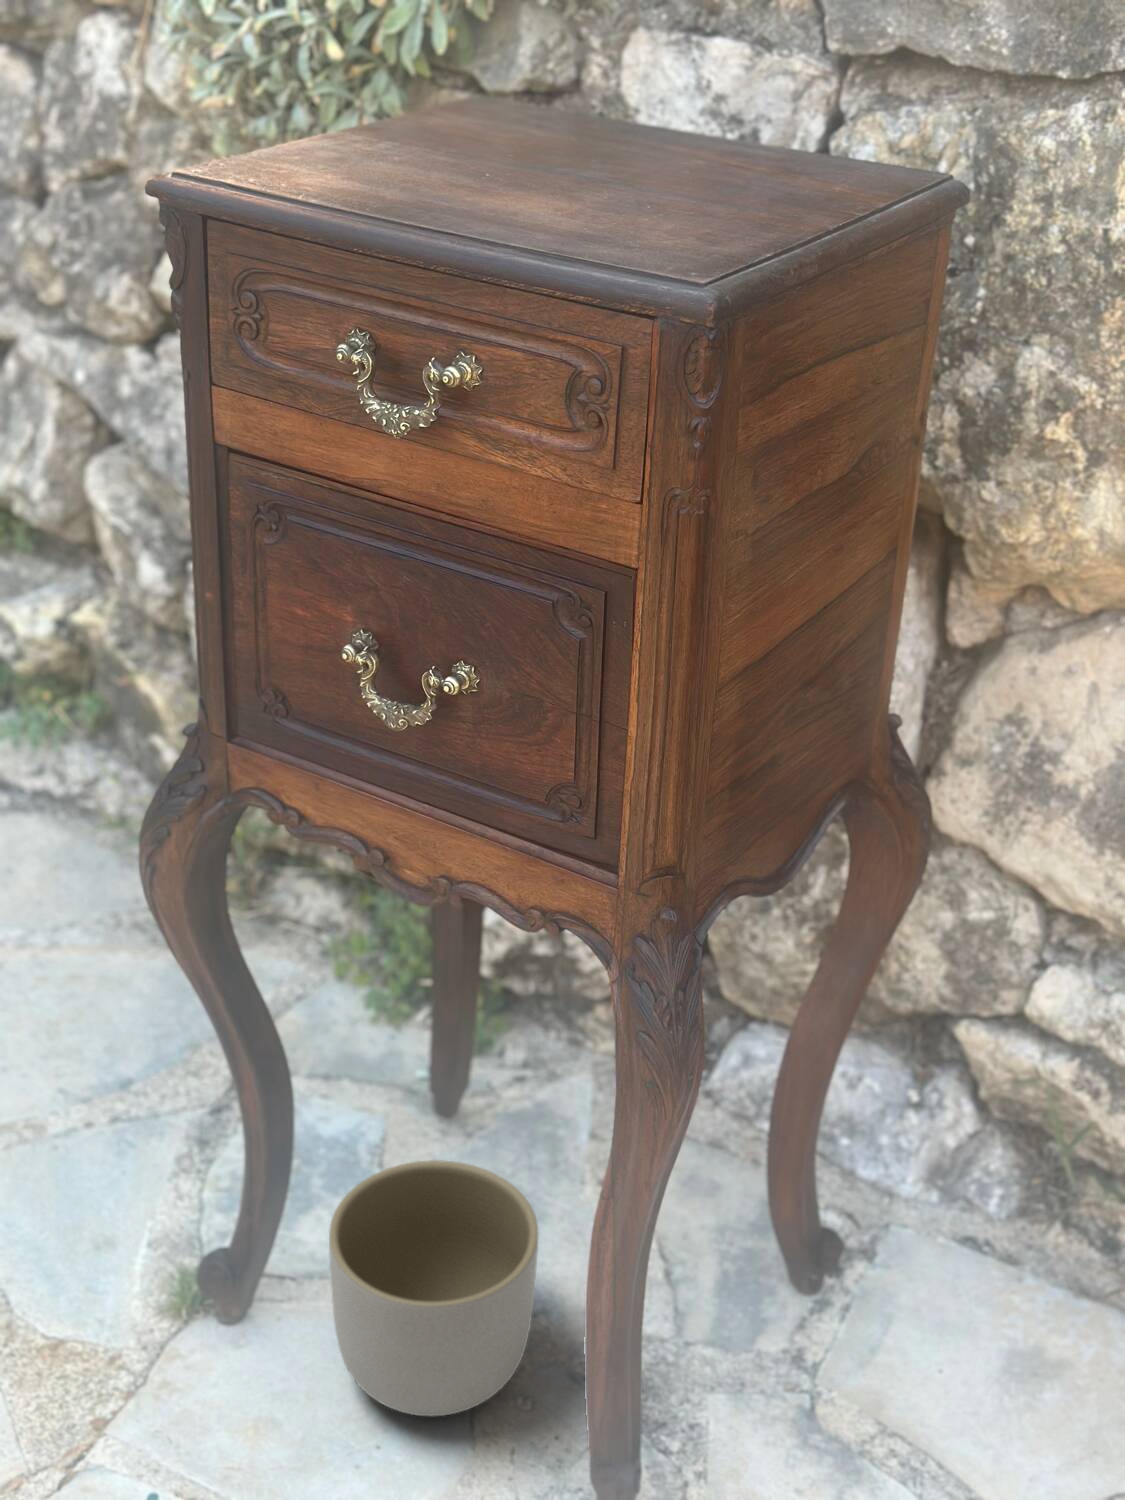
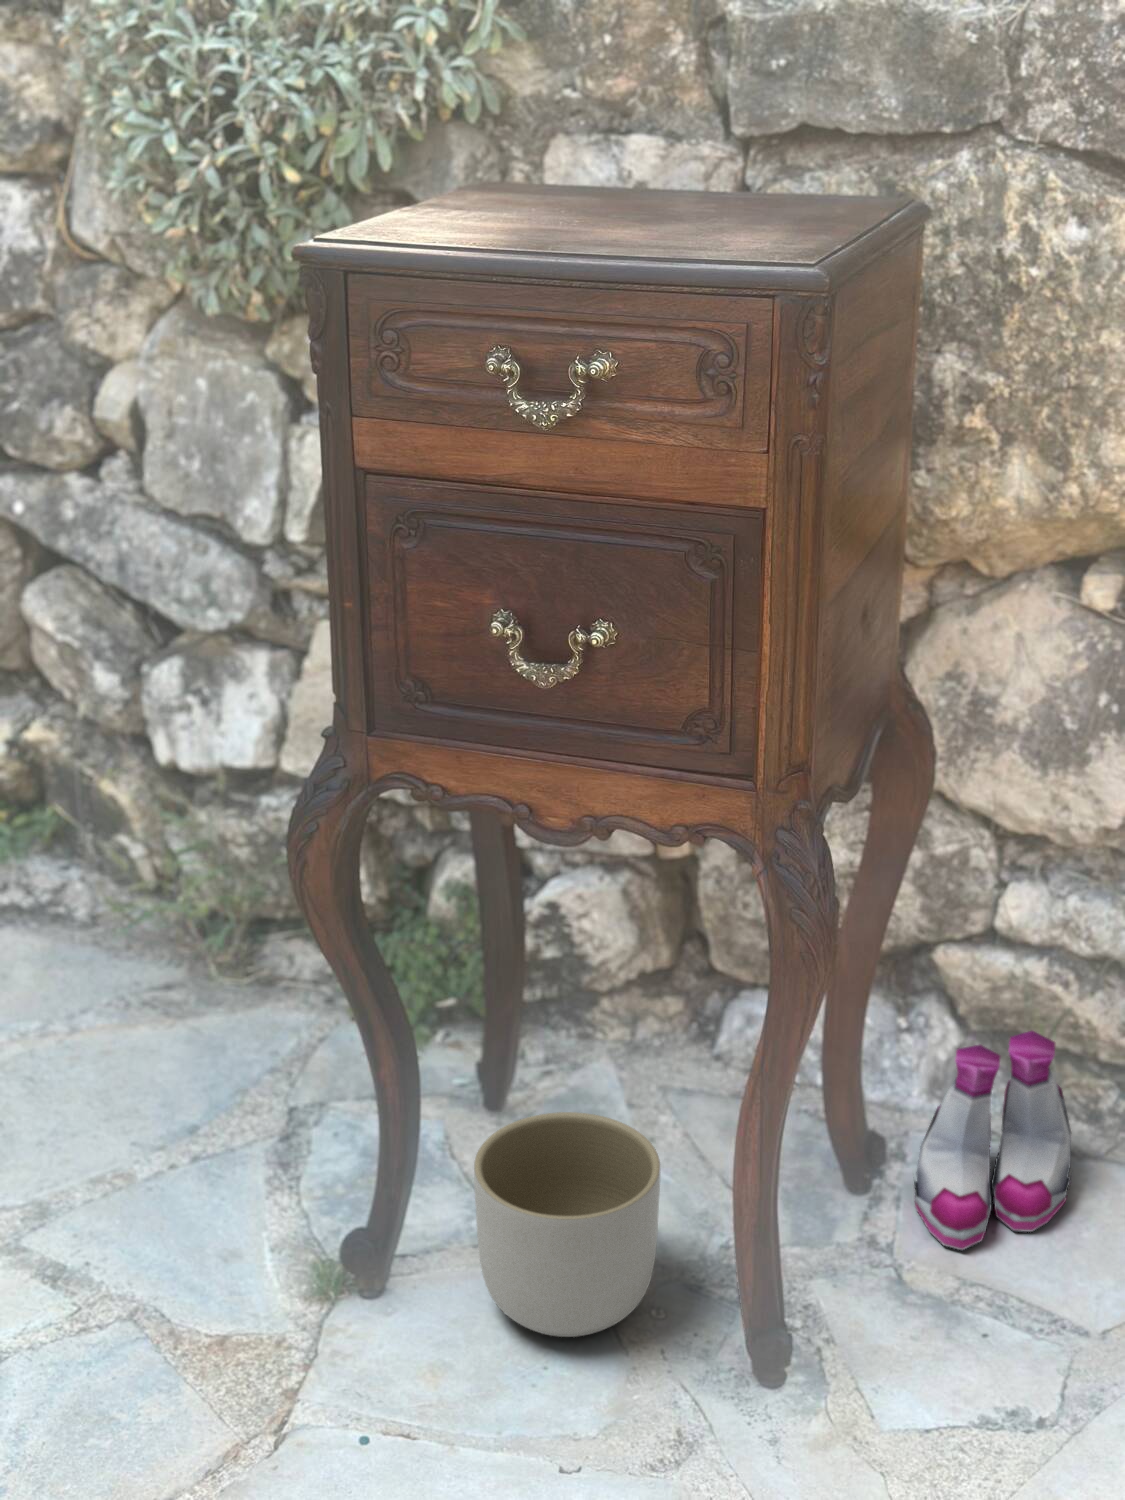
boots: none [861,1157,1063,1392] -> present [914,1031,1071,1250]

